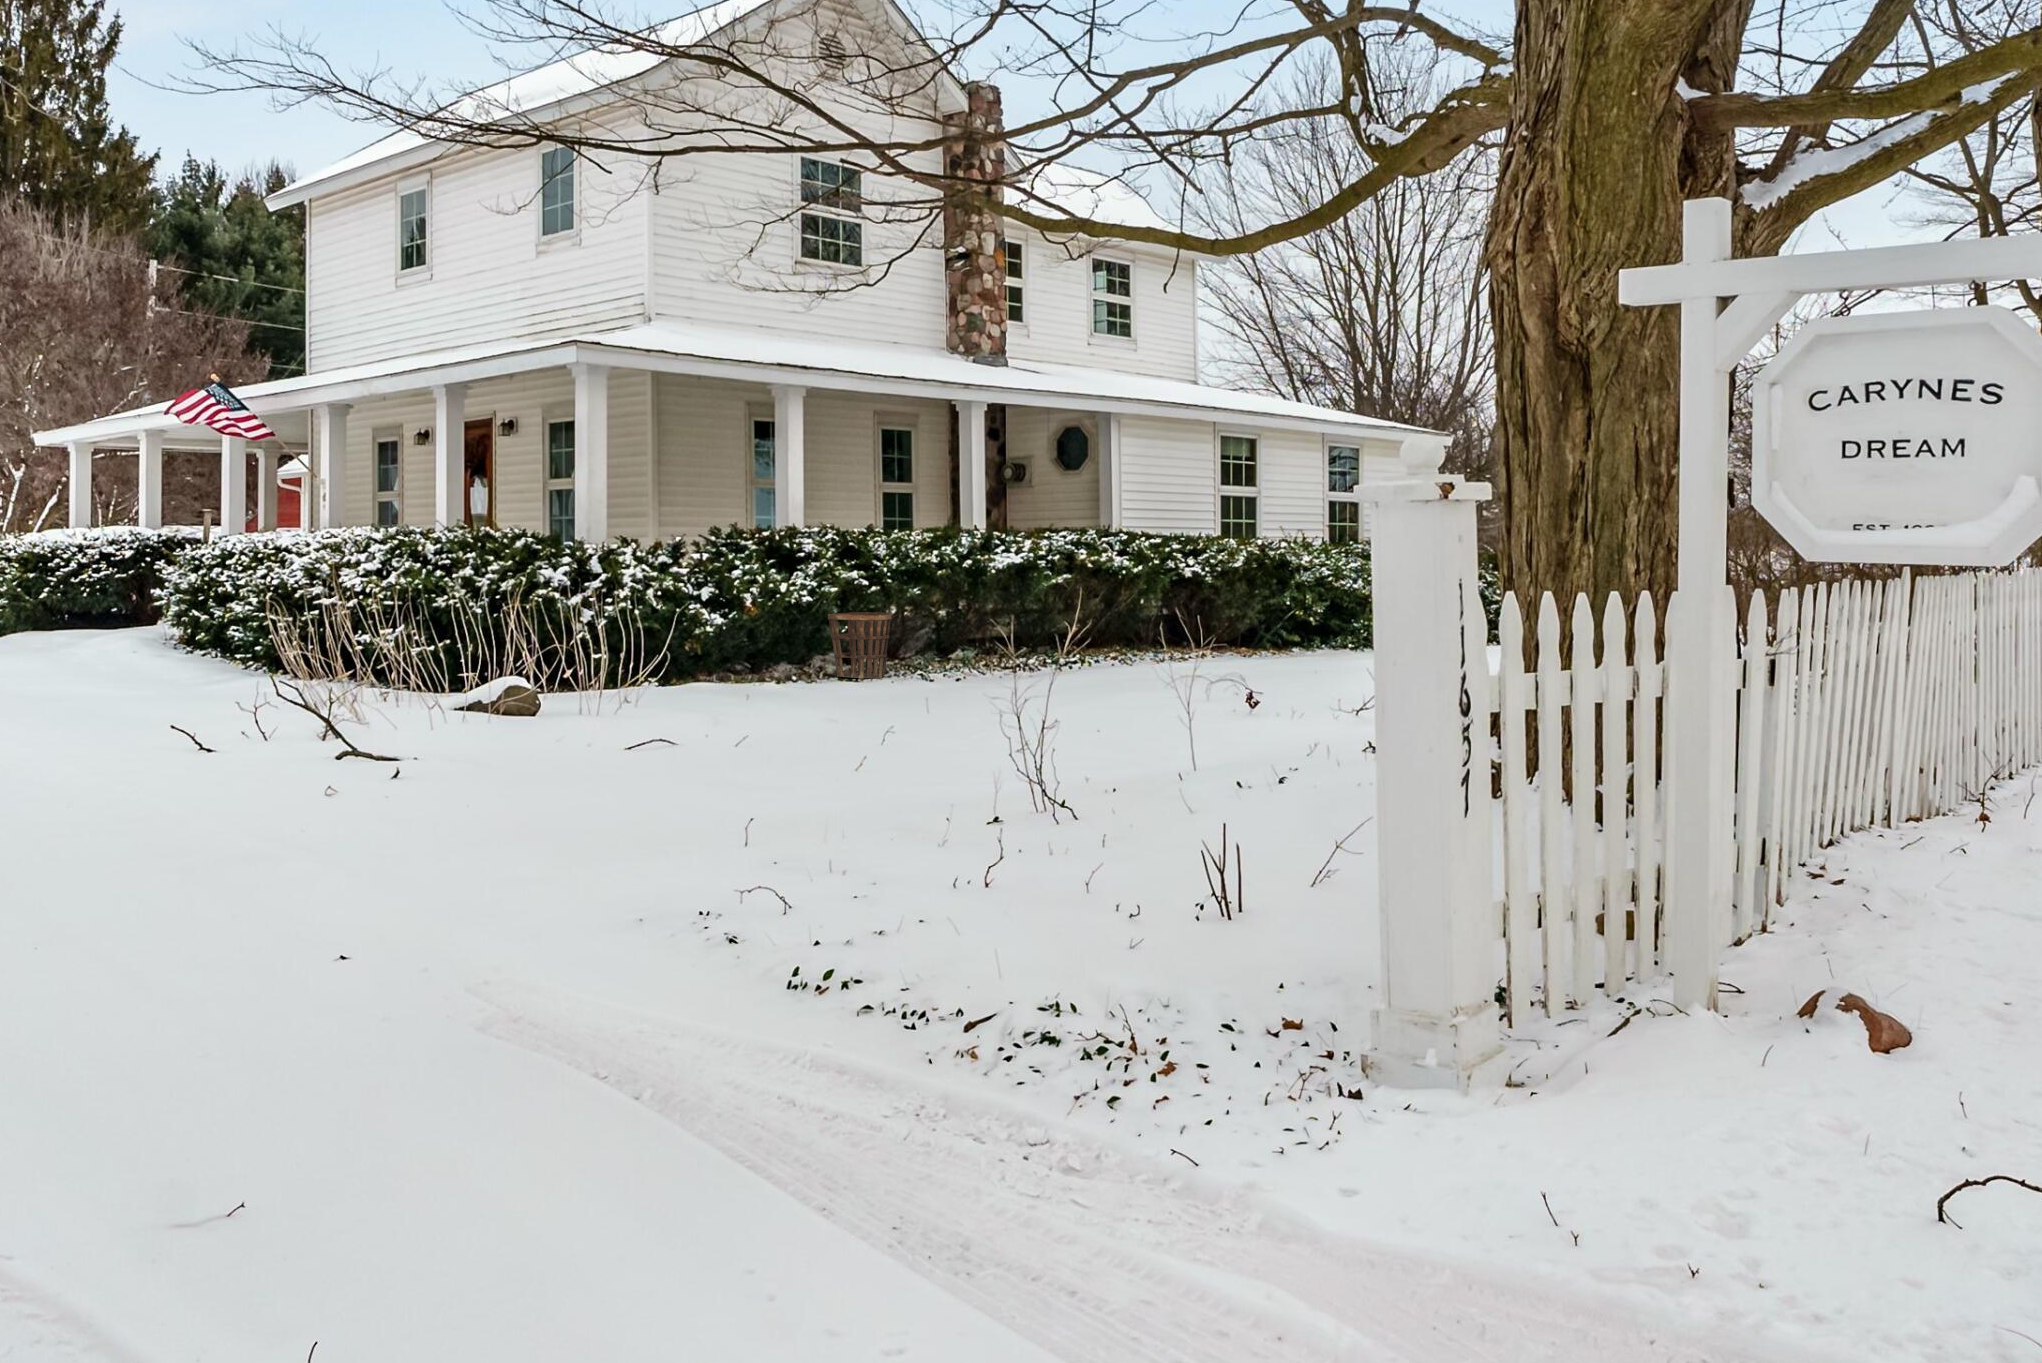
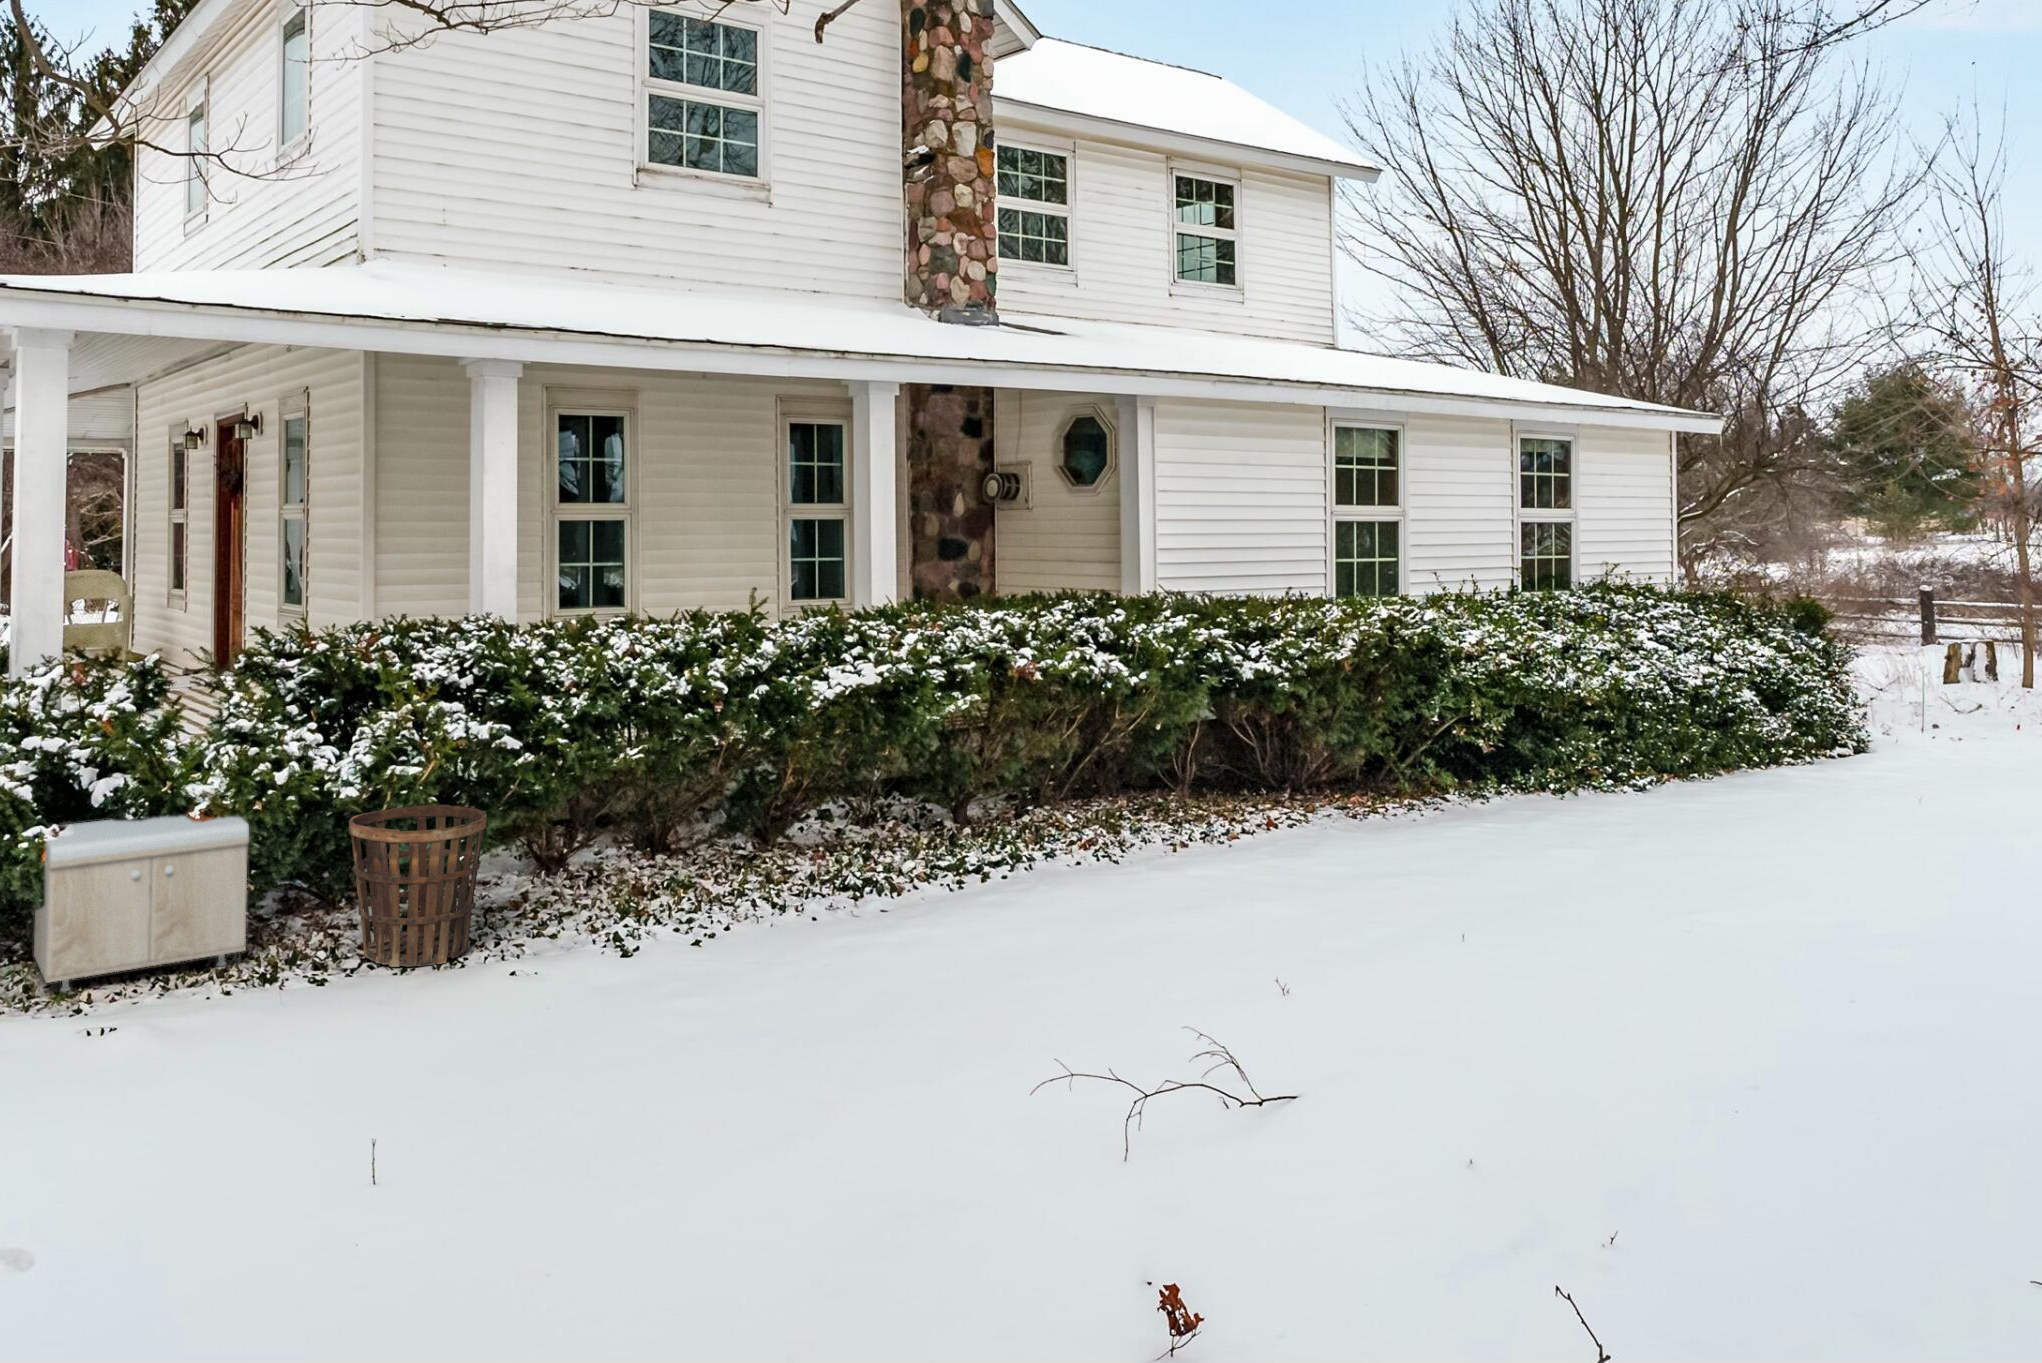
storage bench: none [692,613,791,687] -> present [34,816,249,992]

